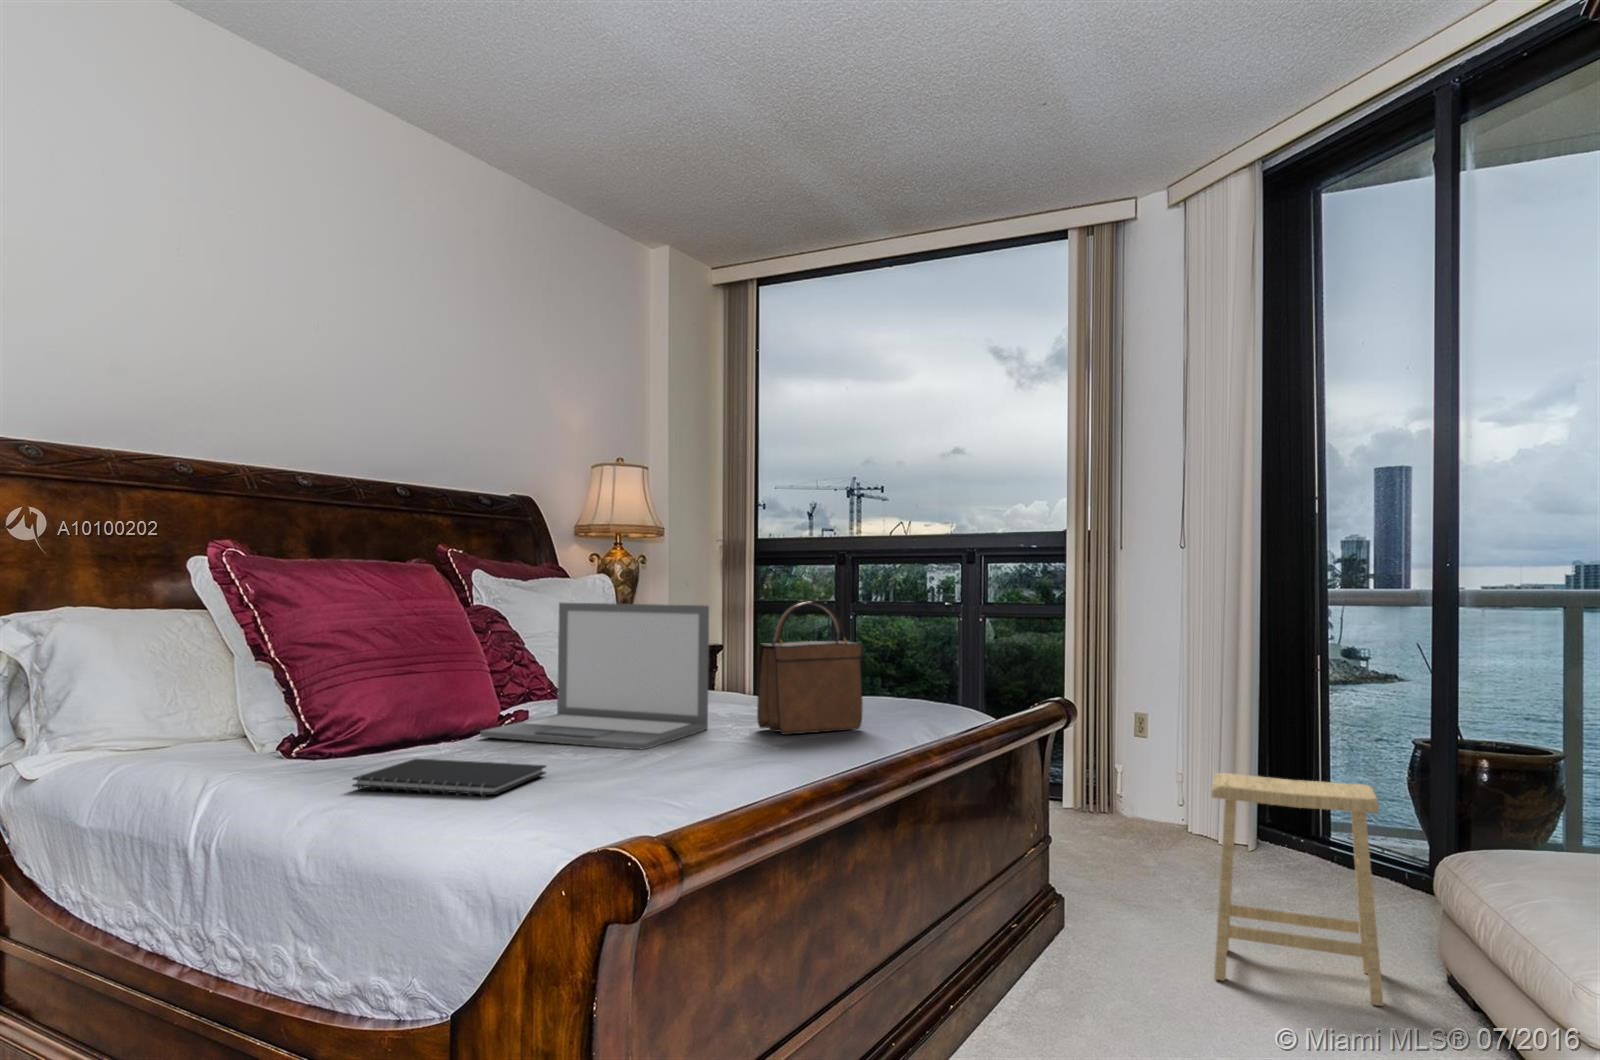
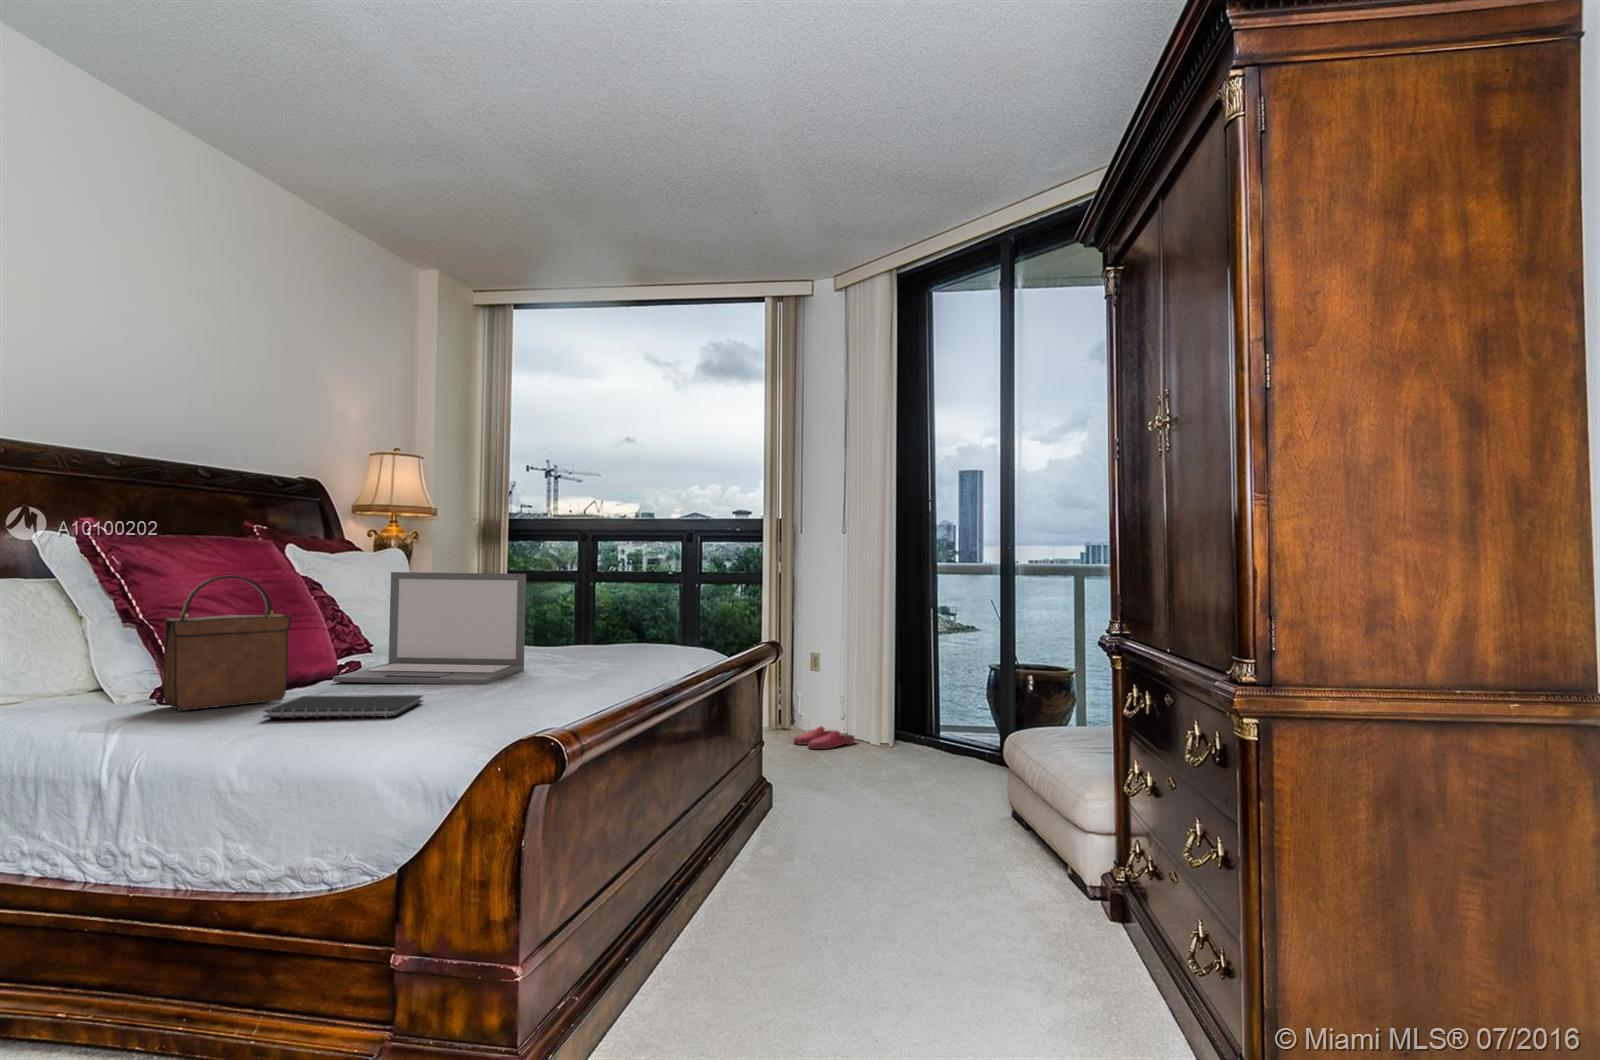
handbag: present [757,602,863,735] -> present [163,576,291,711]
footstool: present [1212,773,1384,1006] -> none [873,688,974,829]
slippers: none [1112,814,1203,848] -> present [794,726,855,749]

